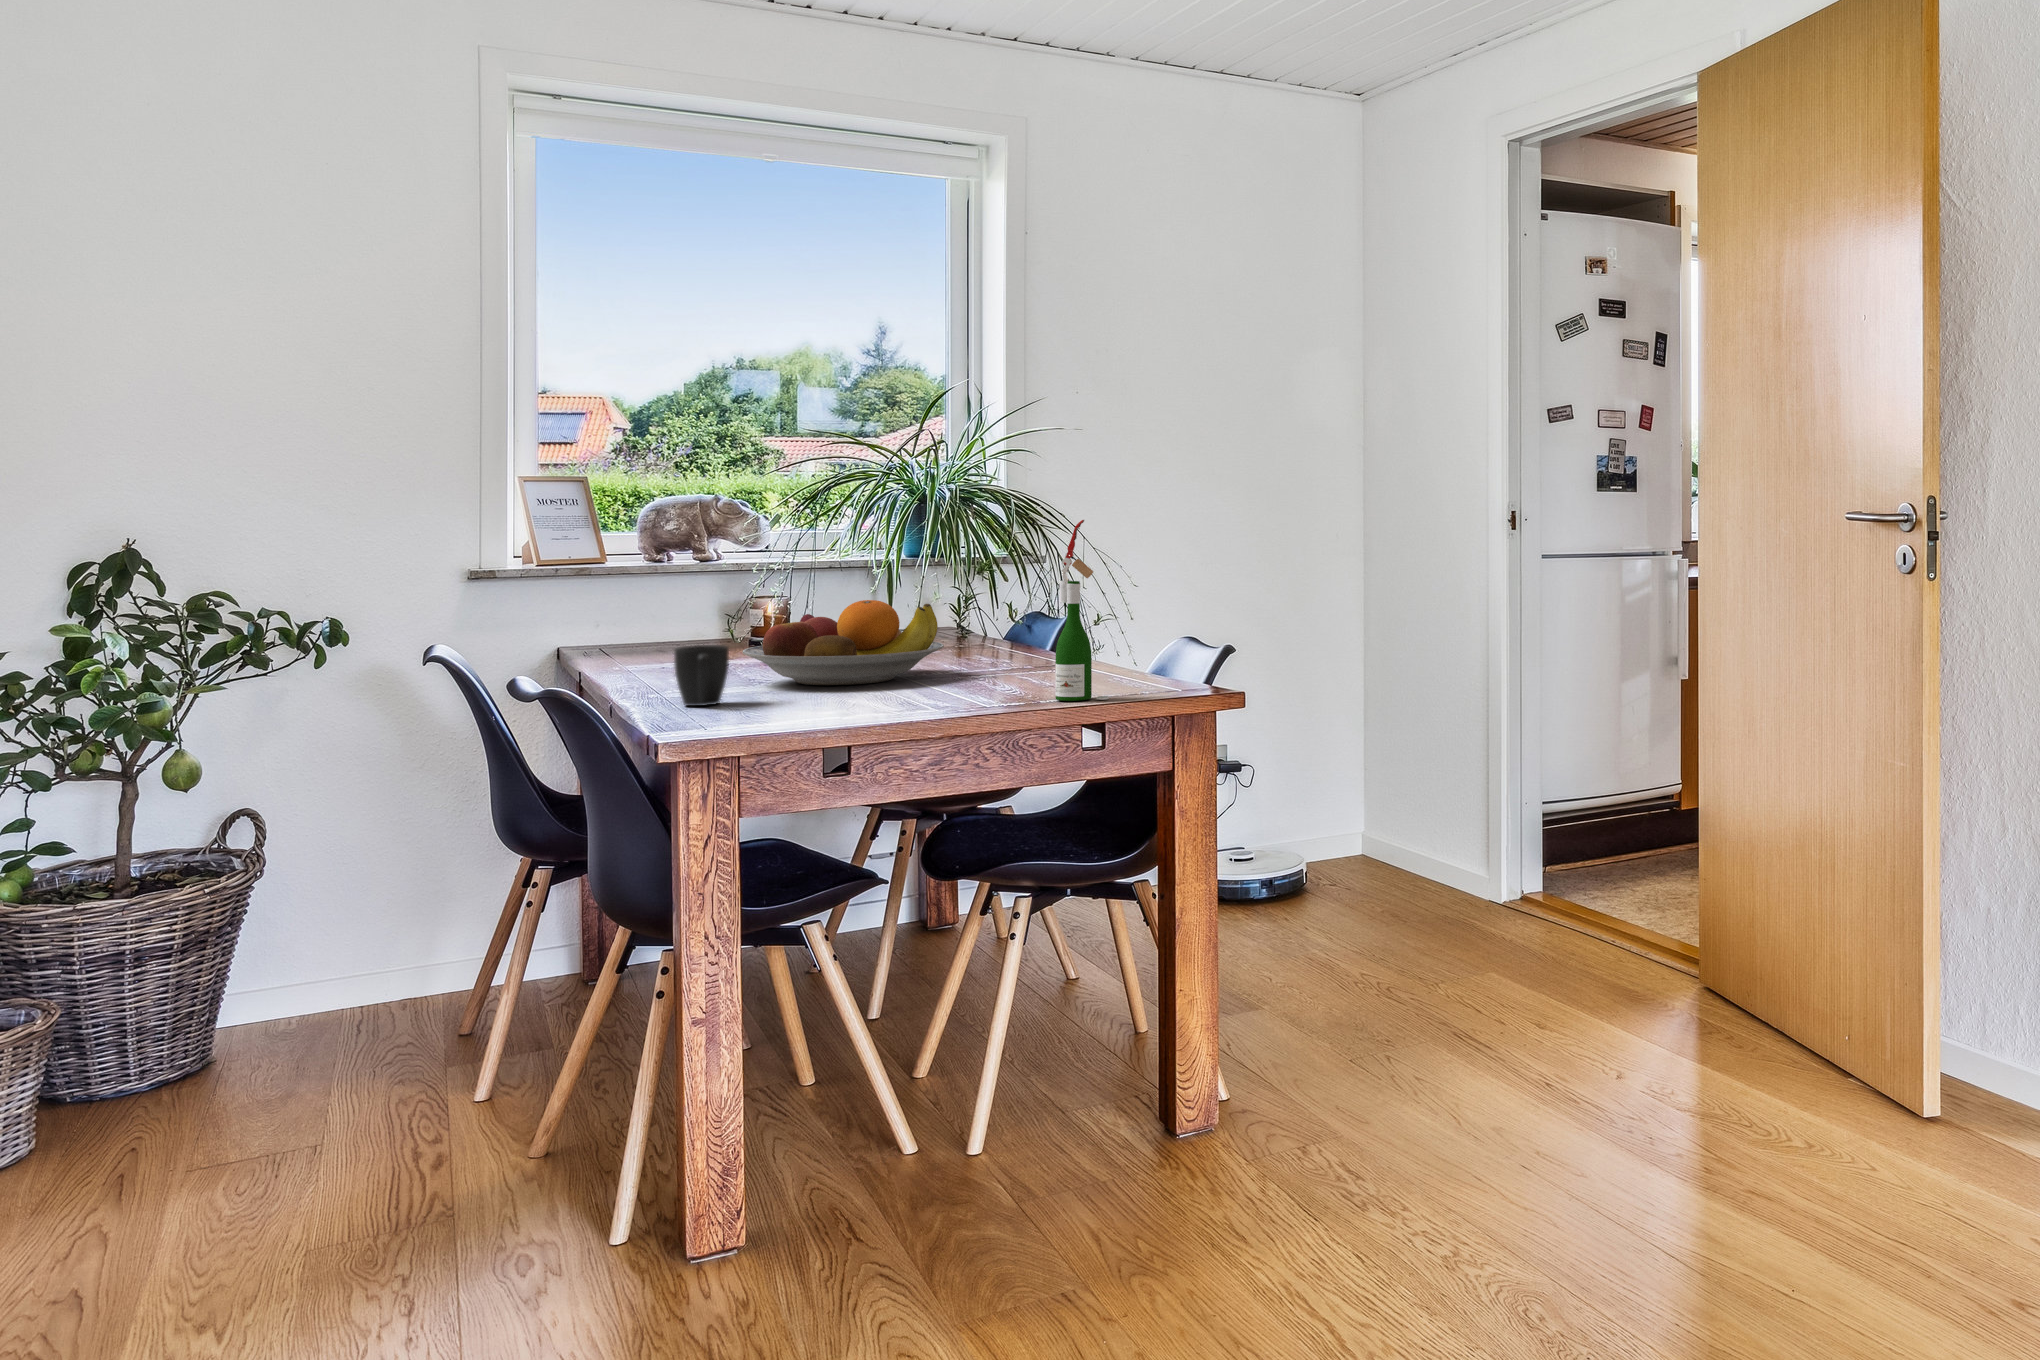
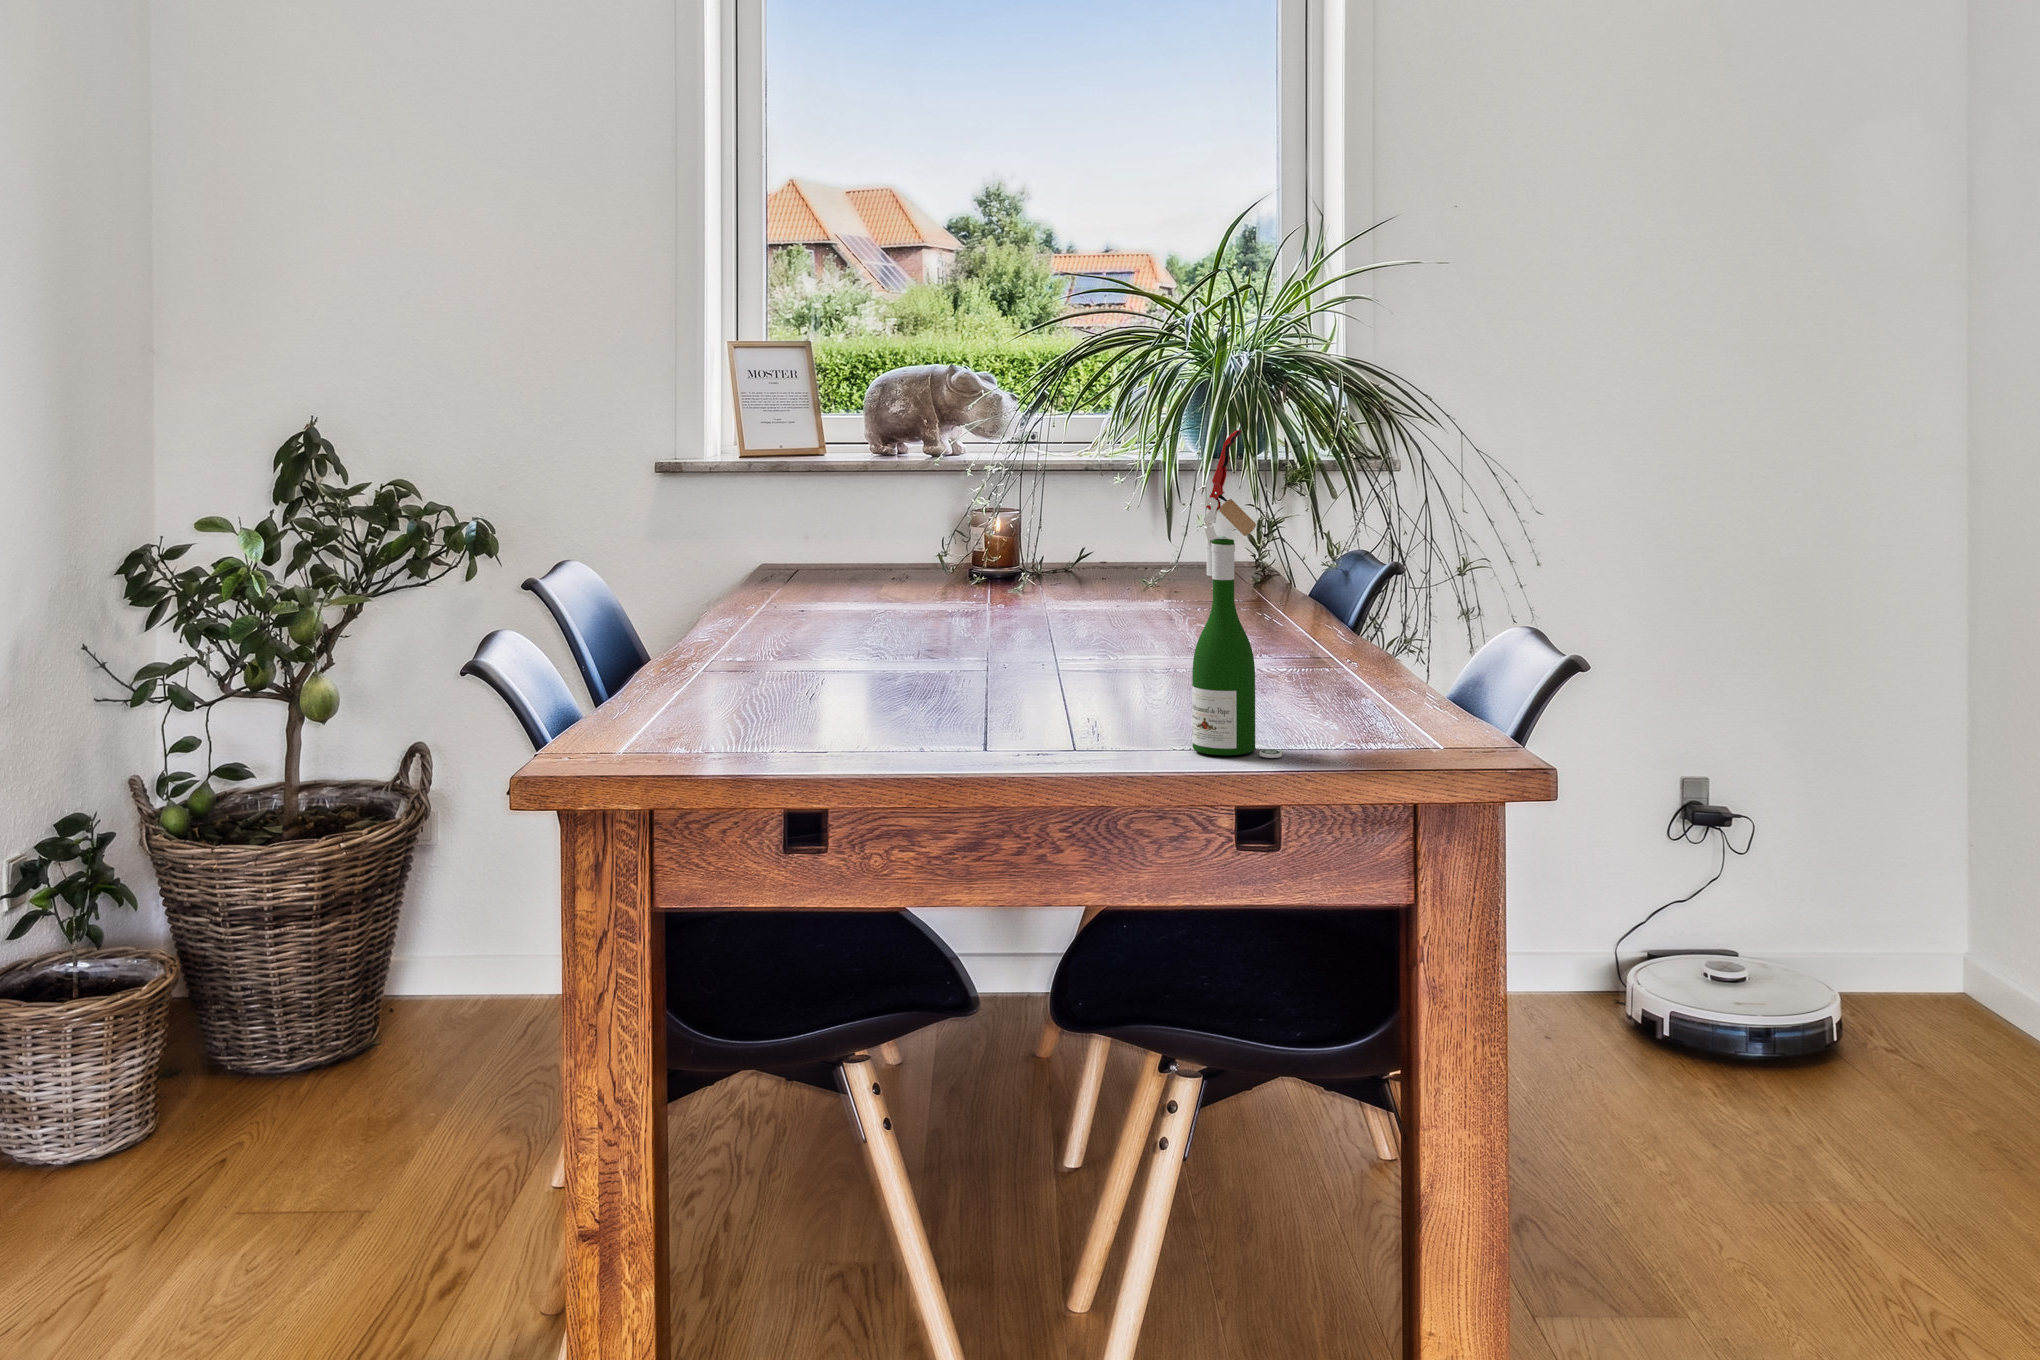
fruit bowl: present [742,600,944,685] -> none [826,541,1114,672]
mug: present [674,645,729,706] -> none [683,605,758,699]

